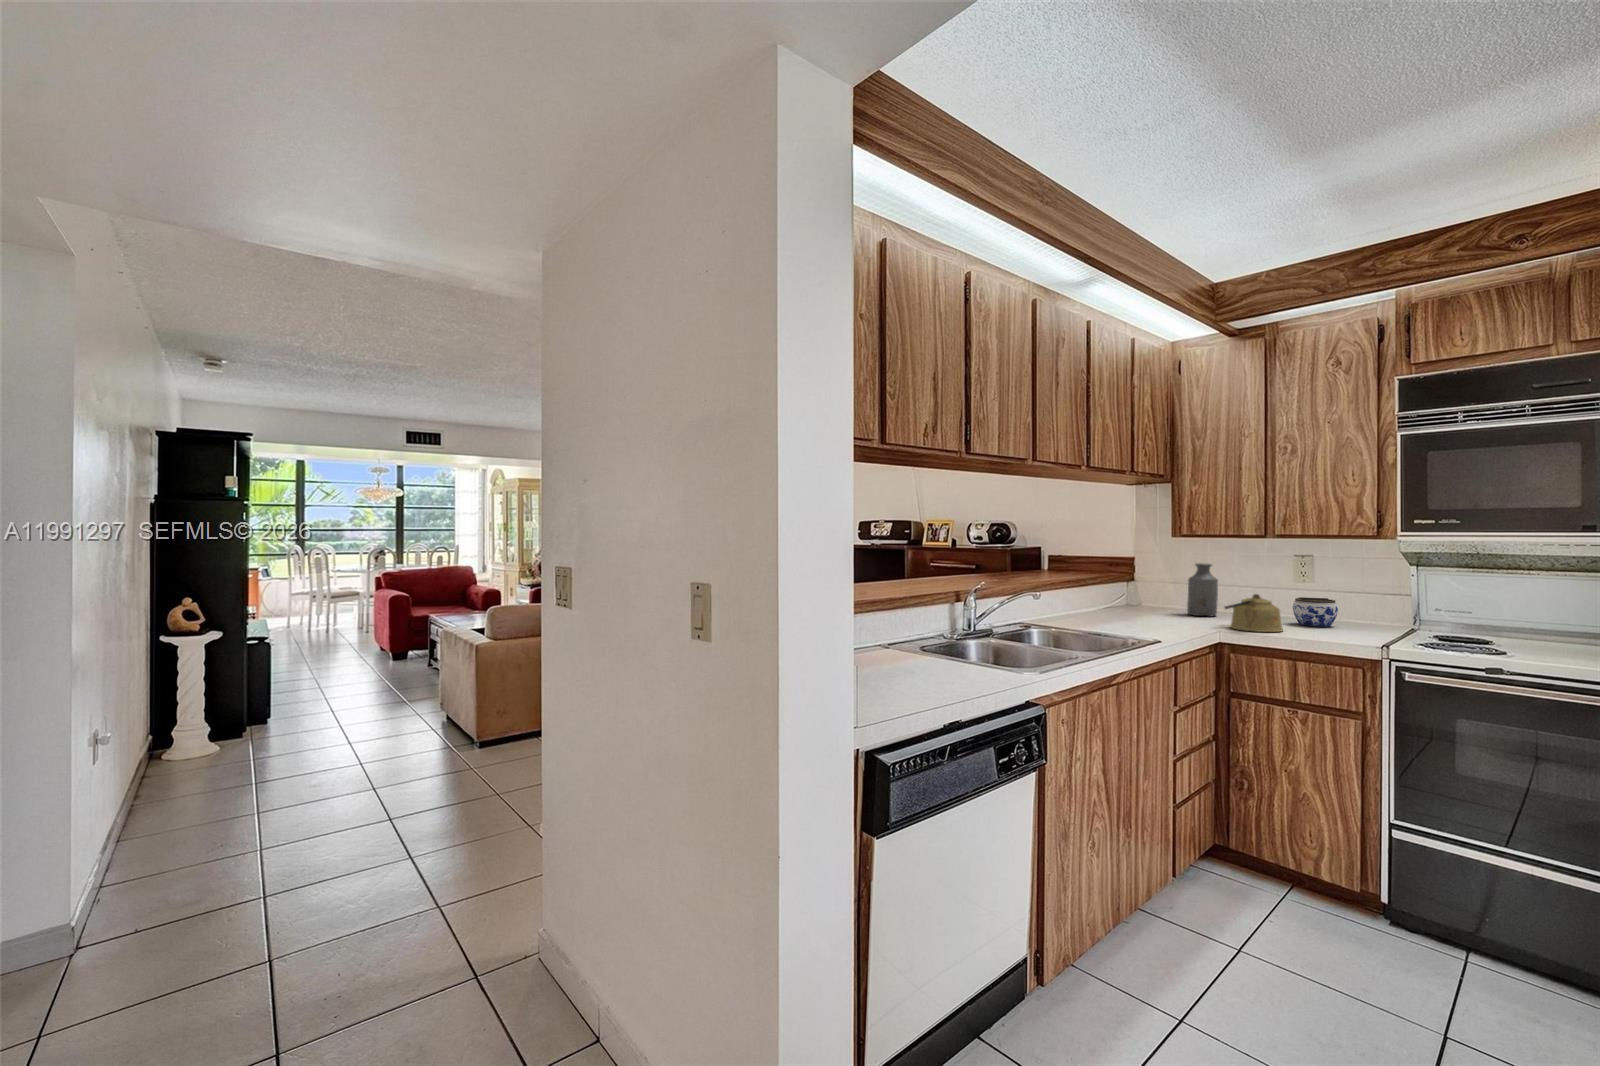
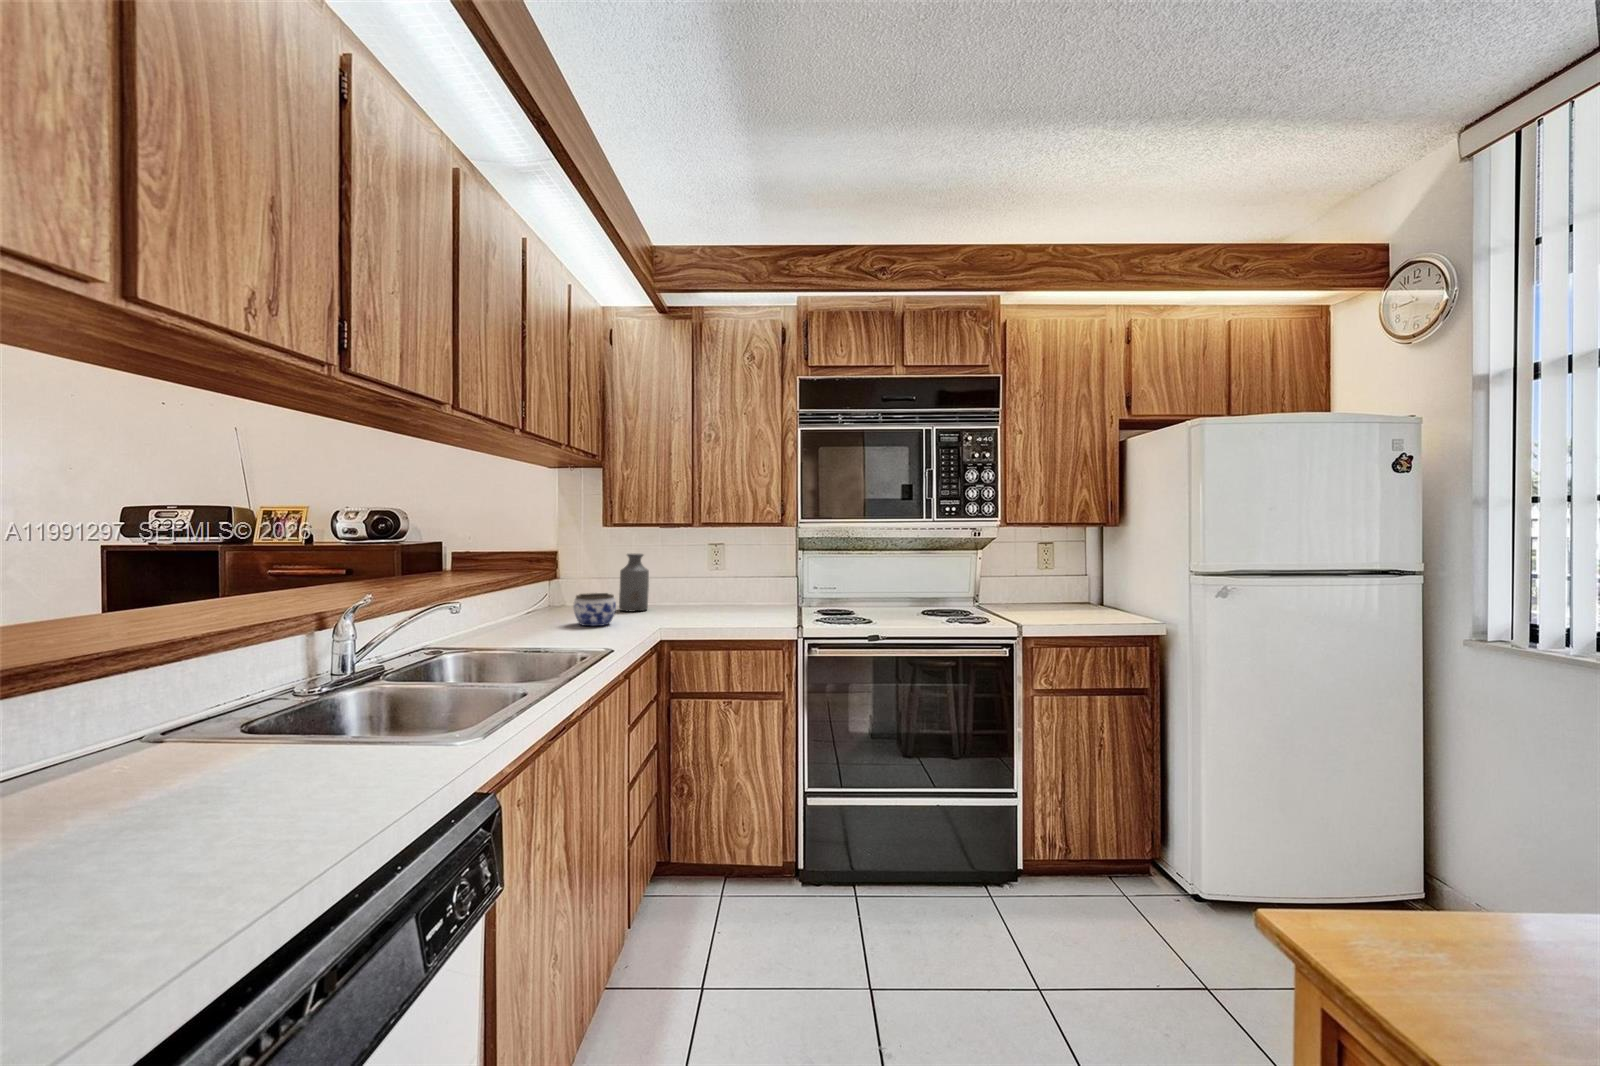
kettle: present [1225,594,1283,632] -> none [664,584,716,625]
jar: present [1293,597,1338,627] -> present [573,593,616,626]

